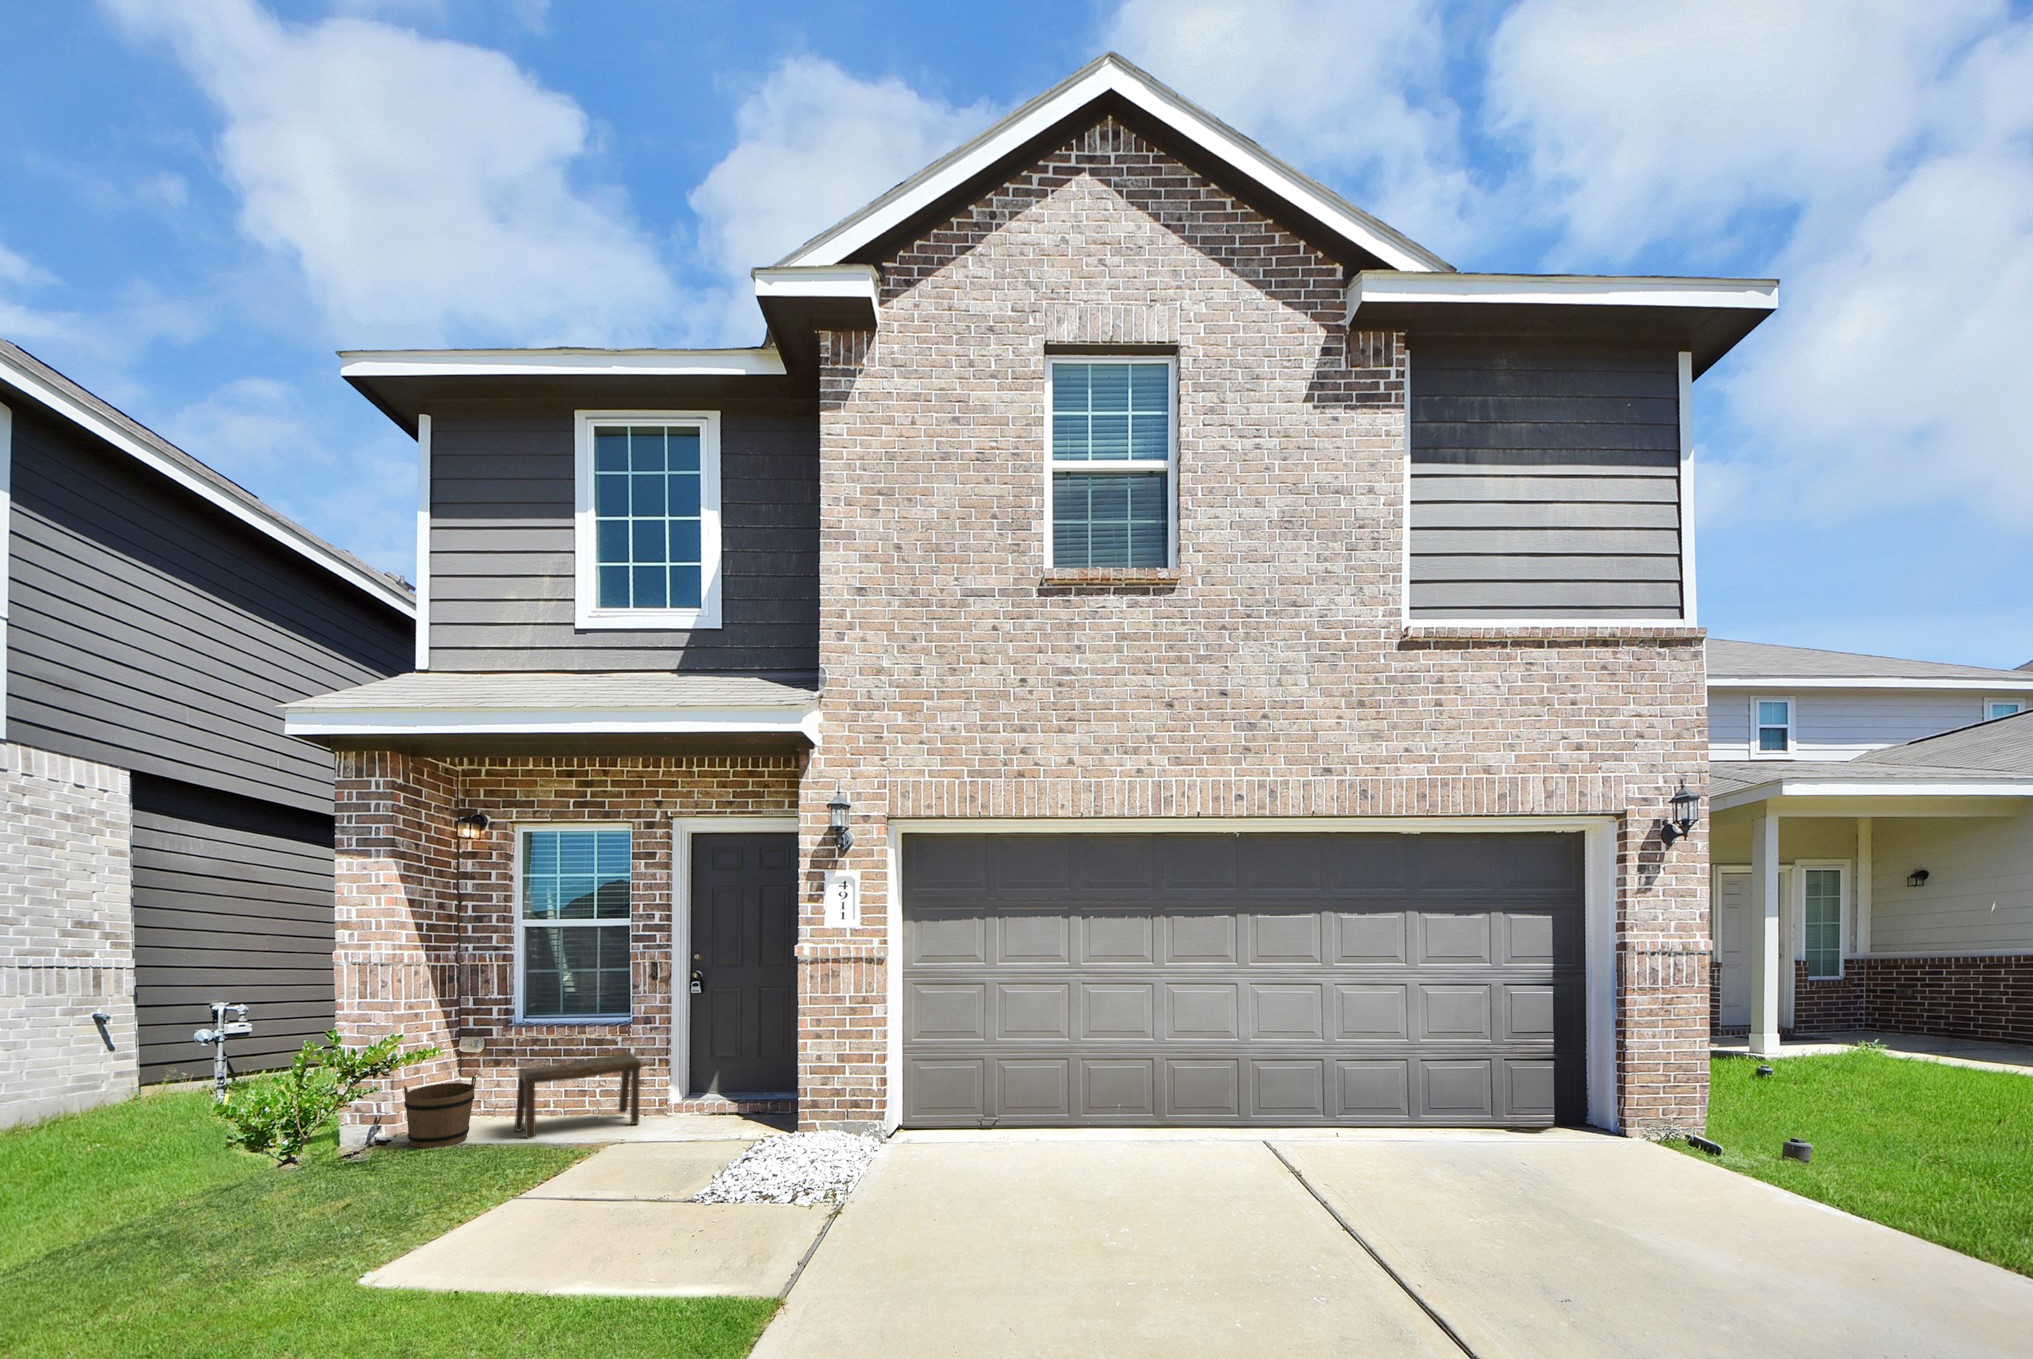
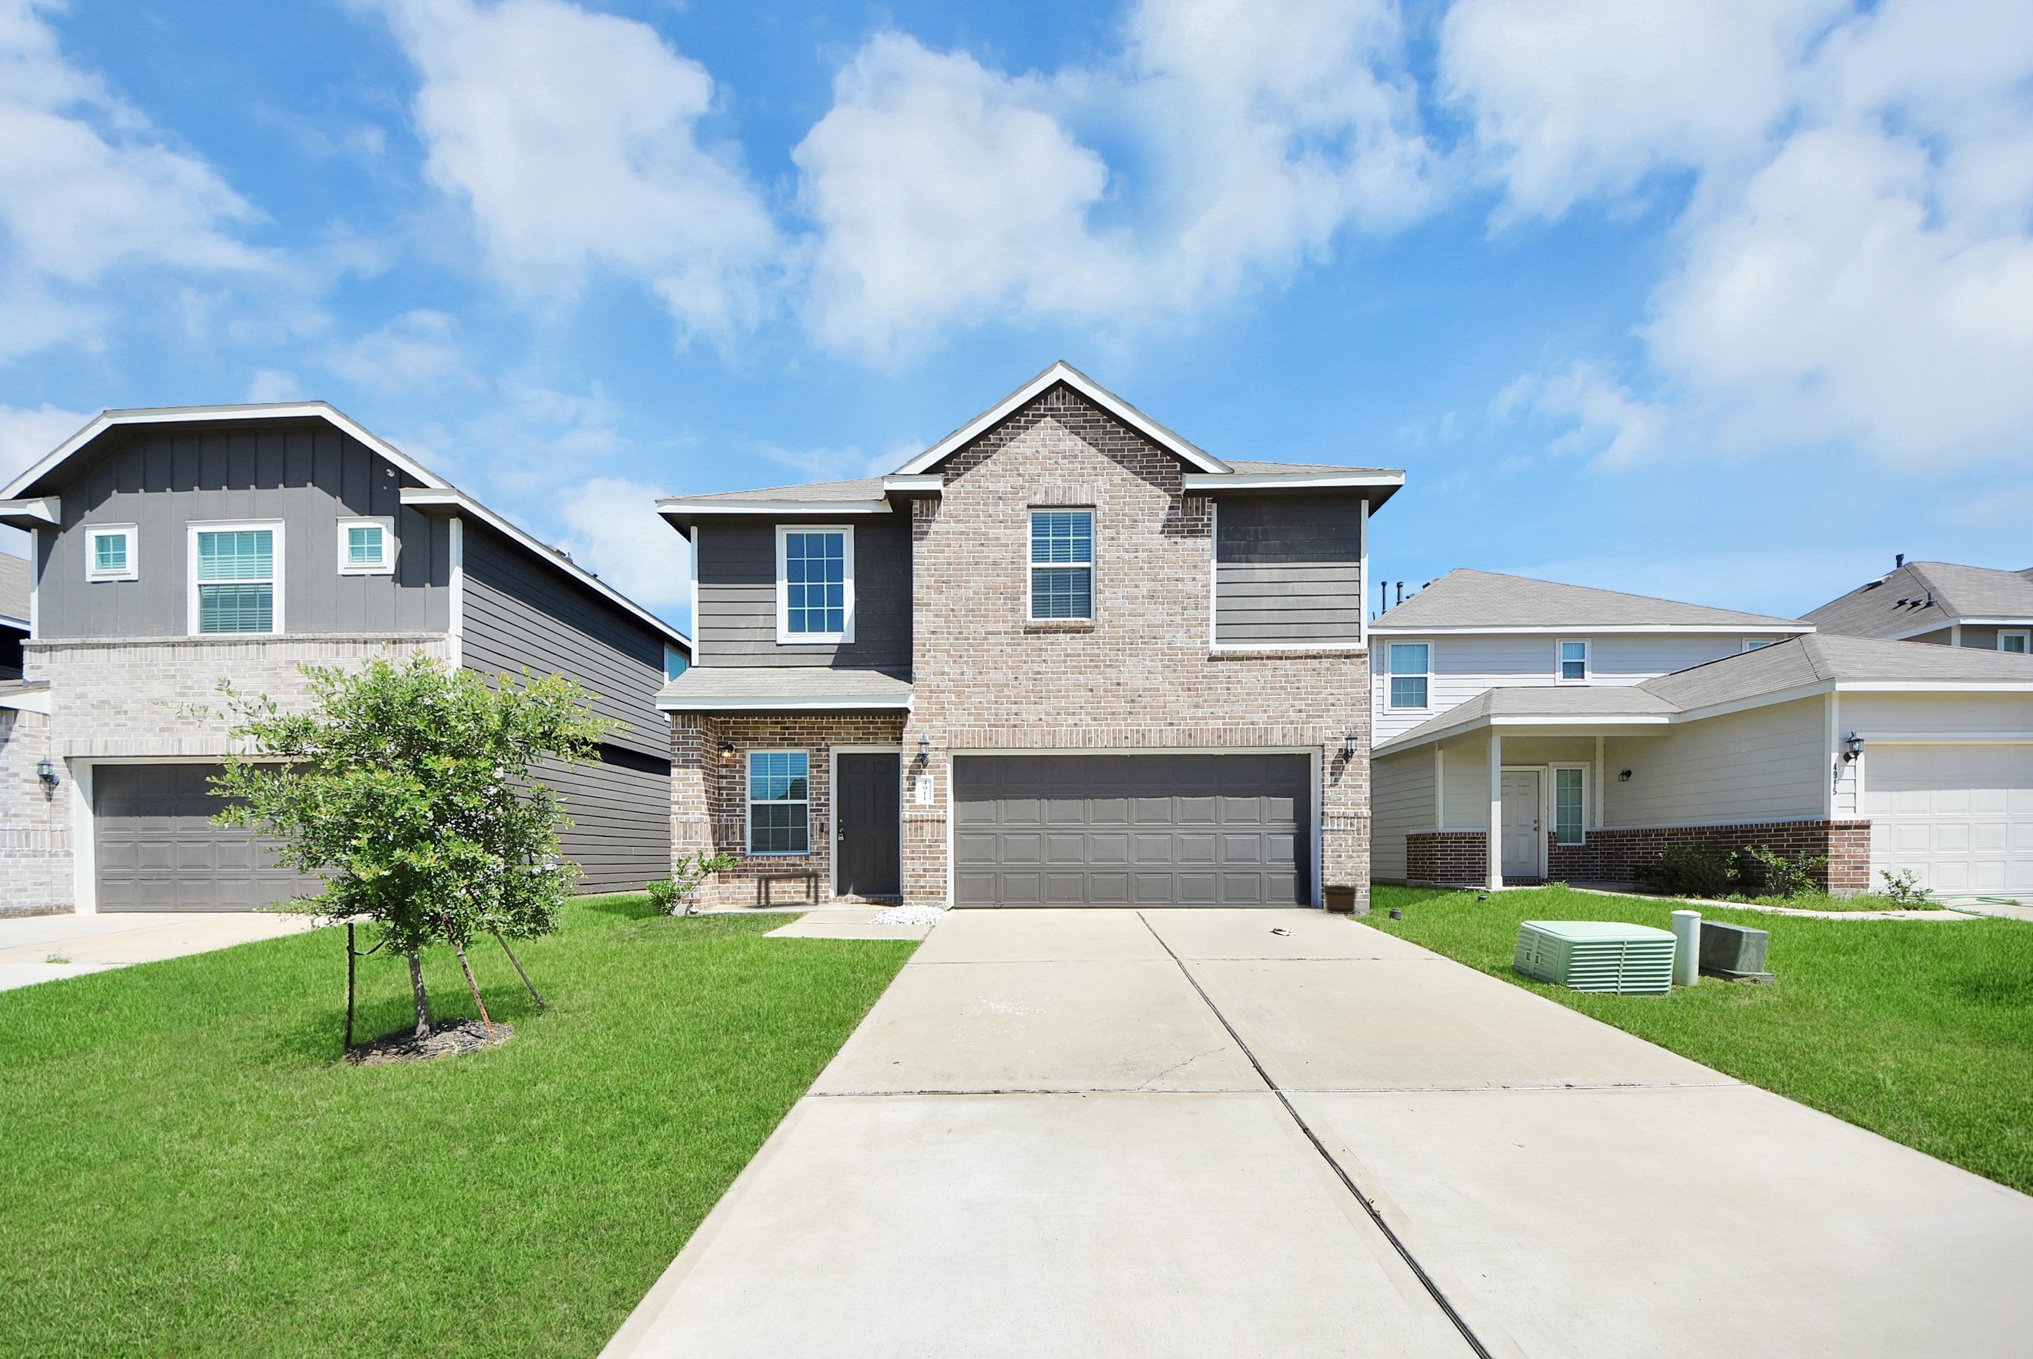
bucket: present [404,1076,476,1148] -> present [1323,885,1357,914]

